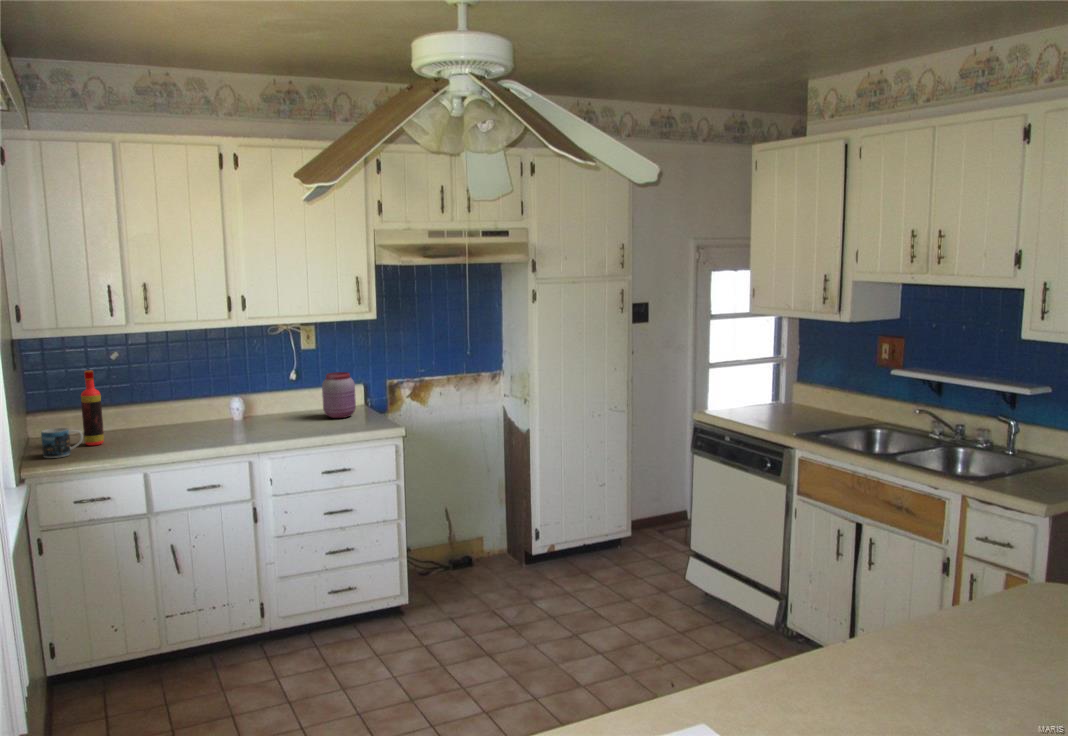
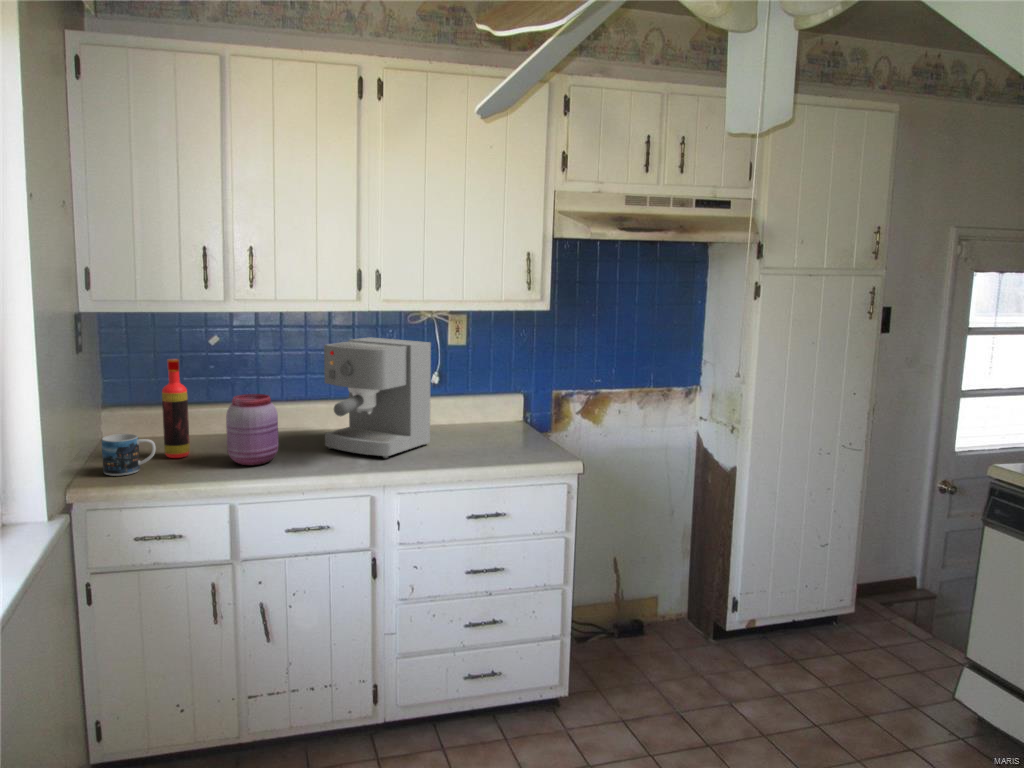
coffee maker: none [205,346,292,435] -> present [324,337,431,458]
jar: present [322,372,356,418] -> present [226,394,279,465]

